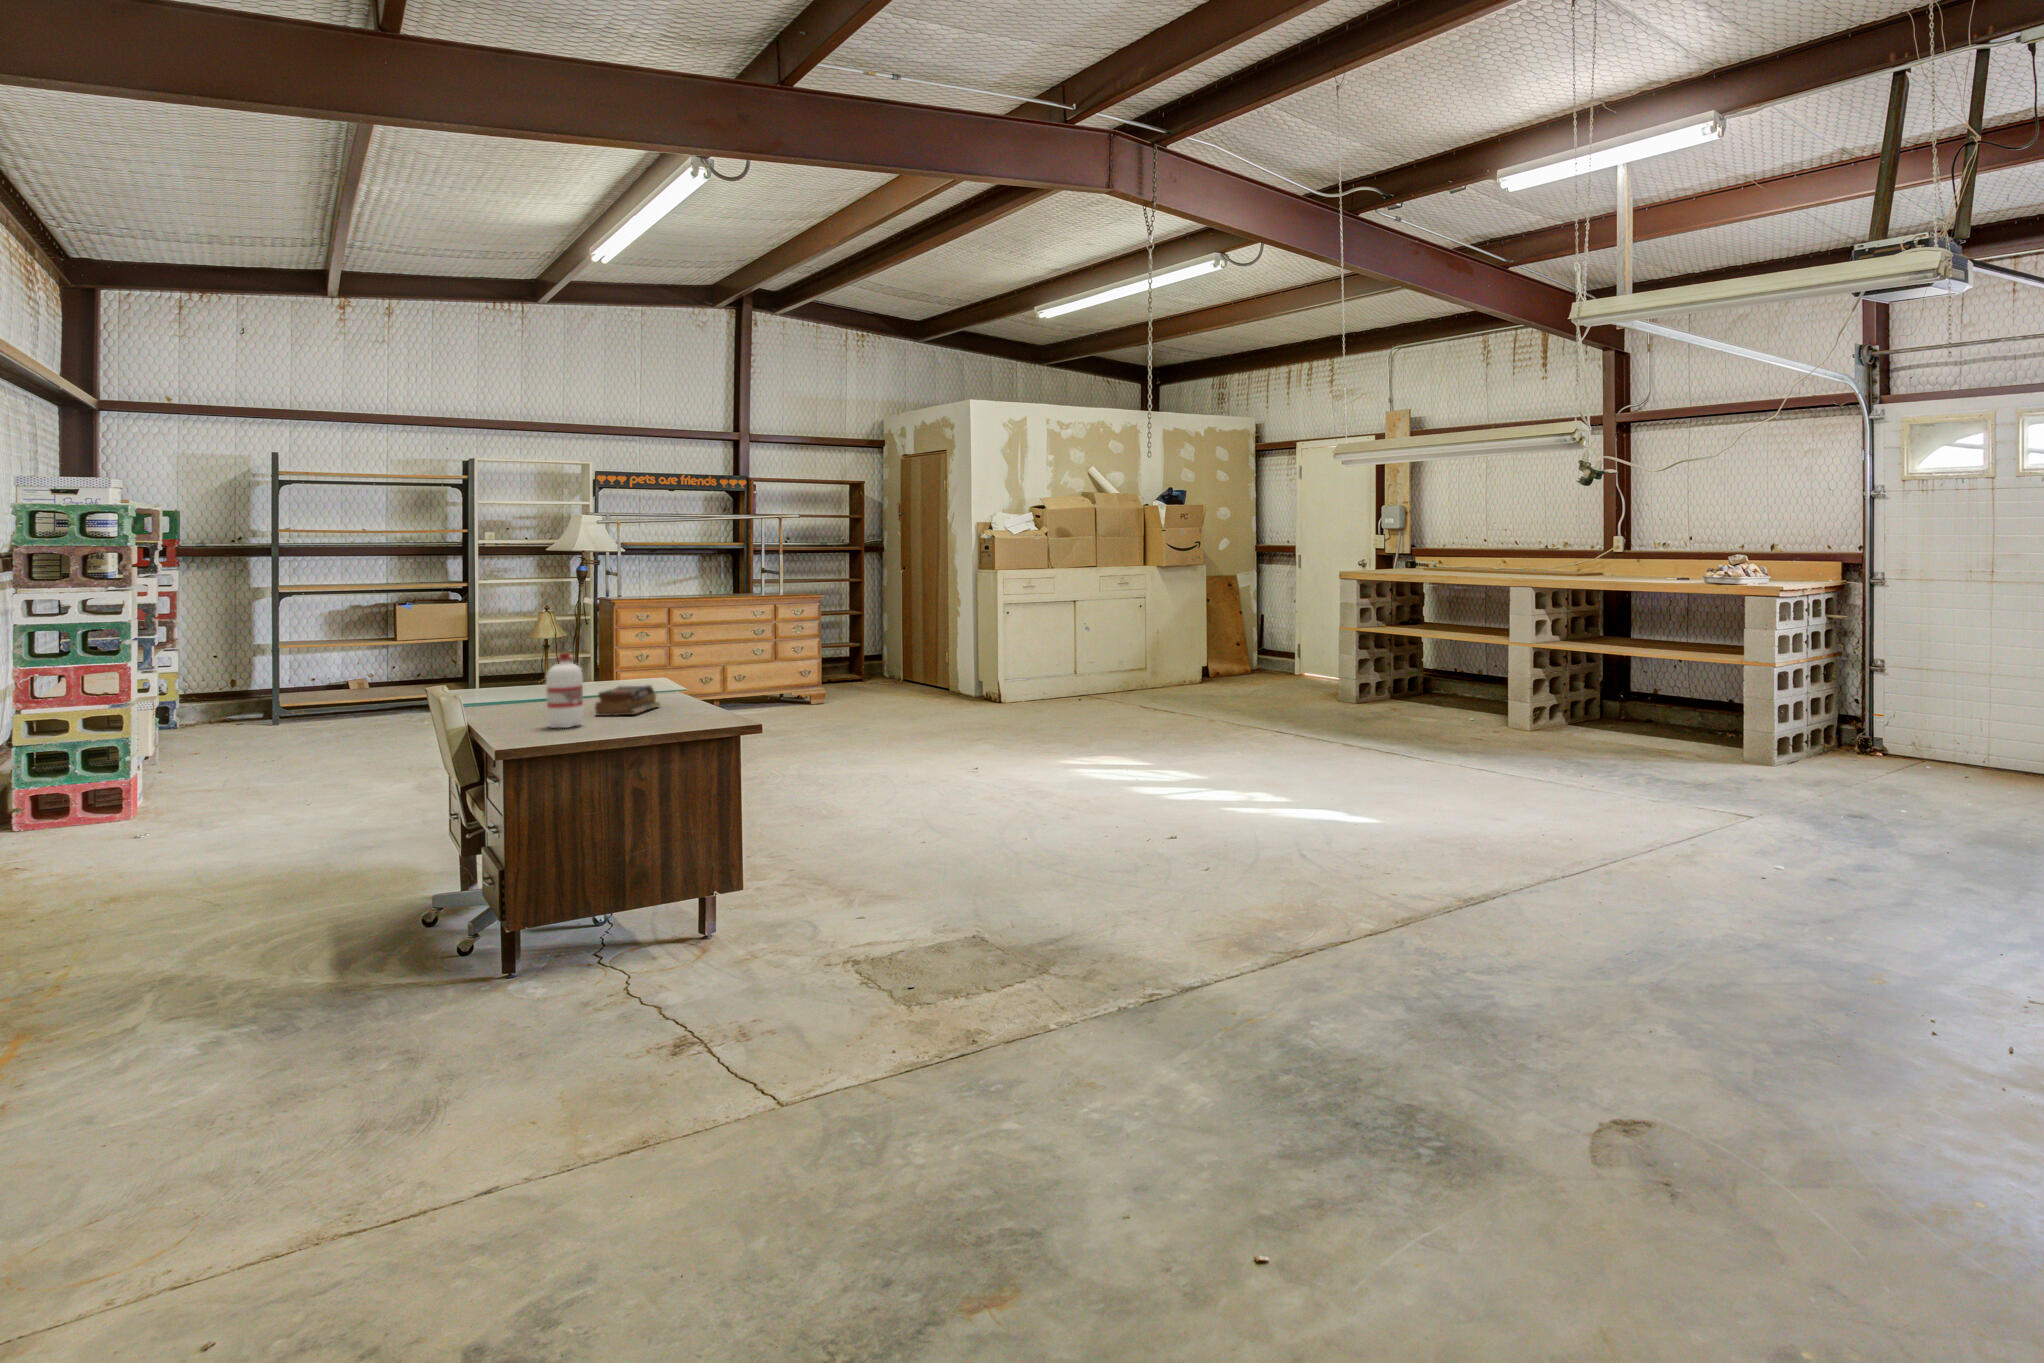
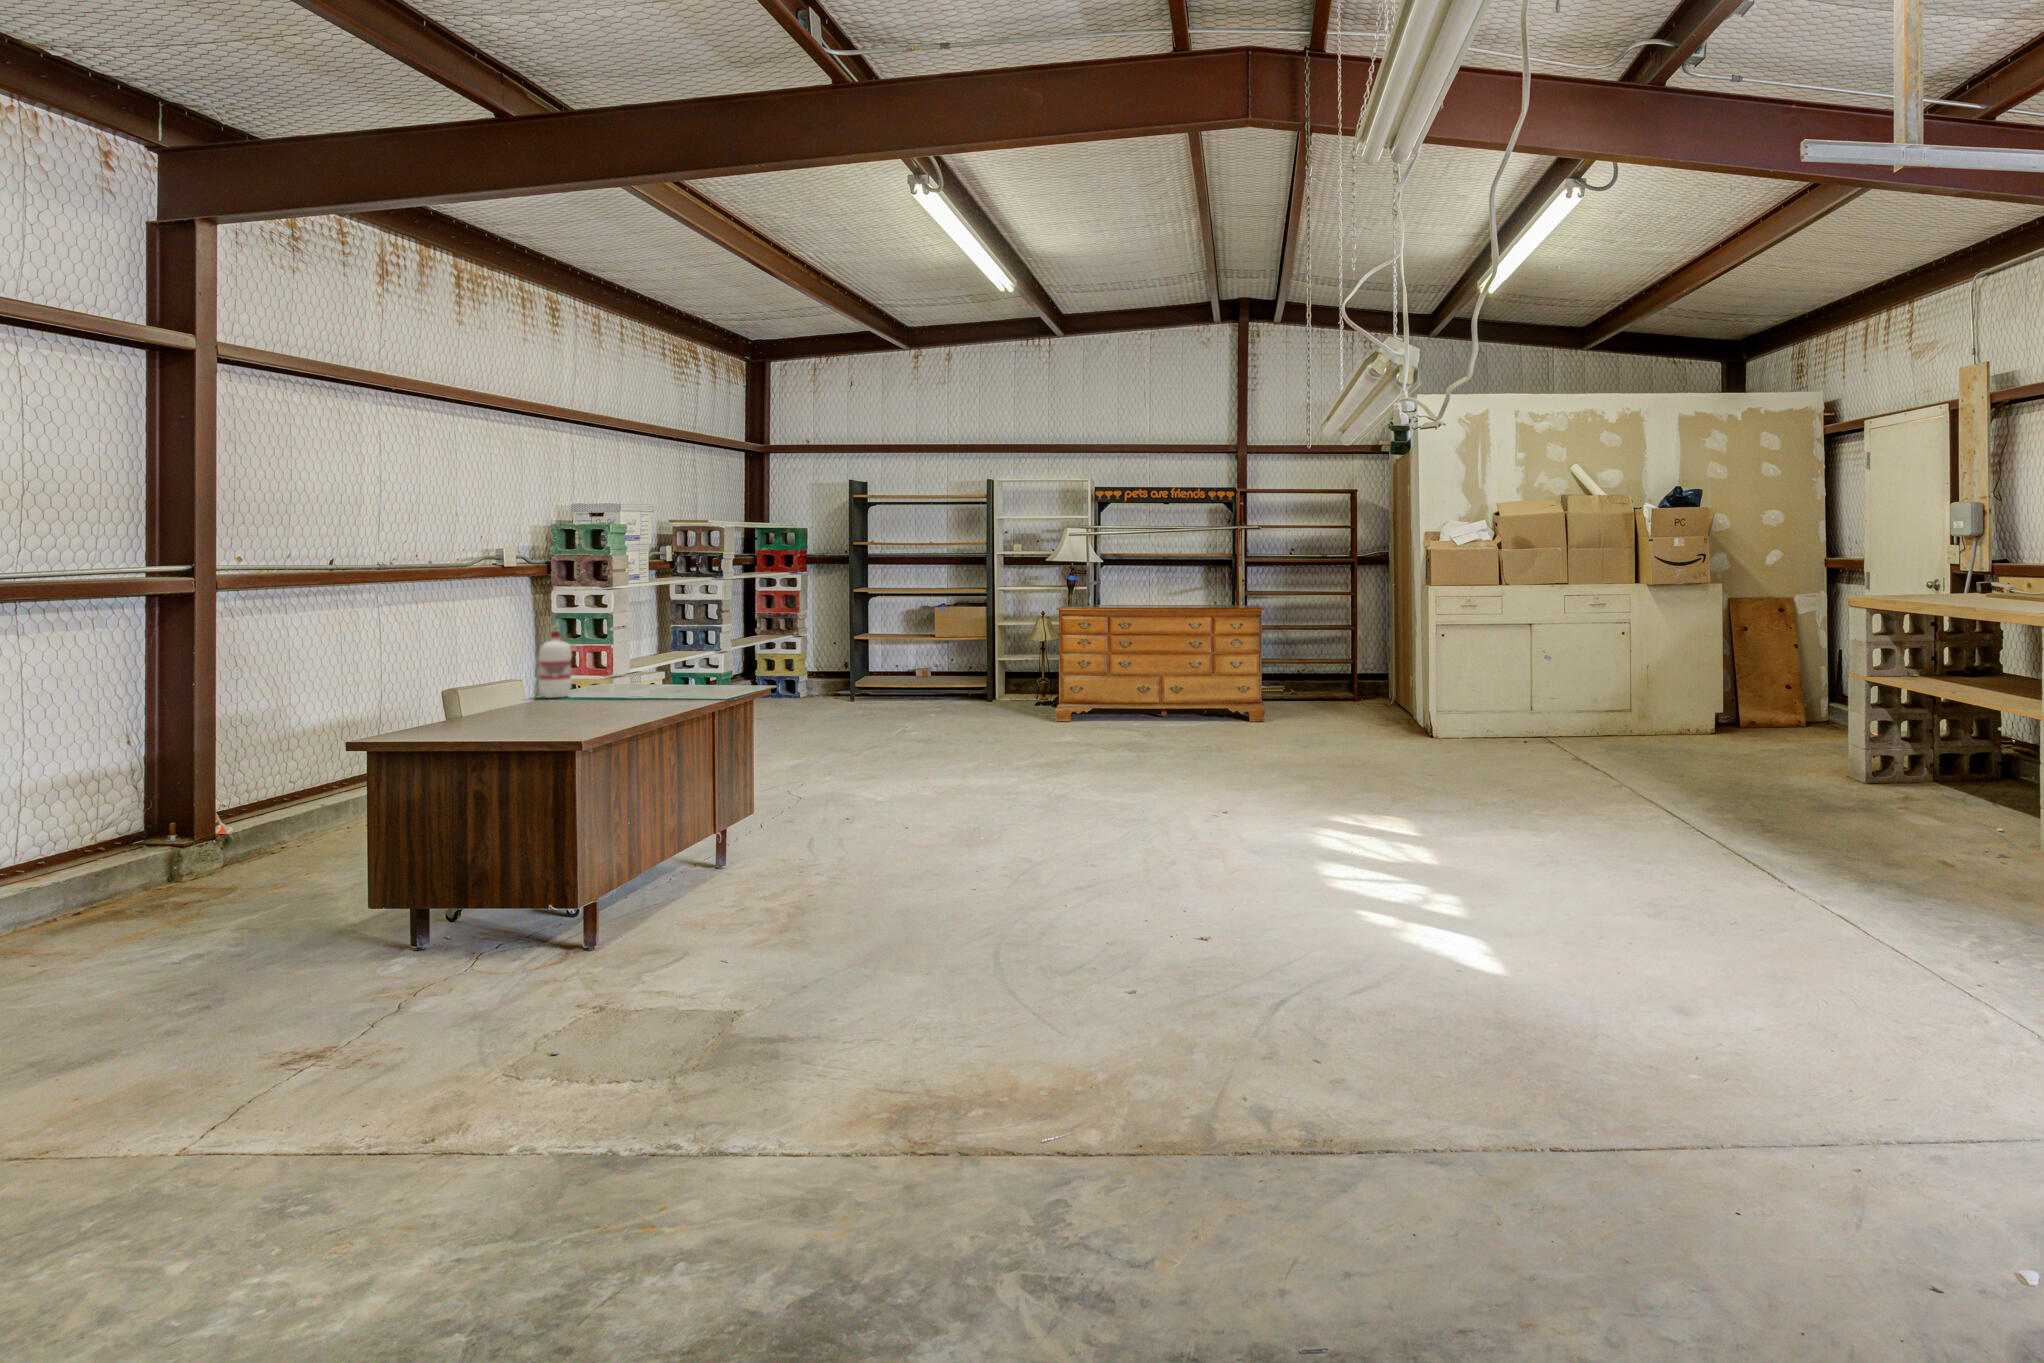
book: present [595,685,660,716] -> none [609,668,678,693]

